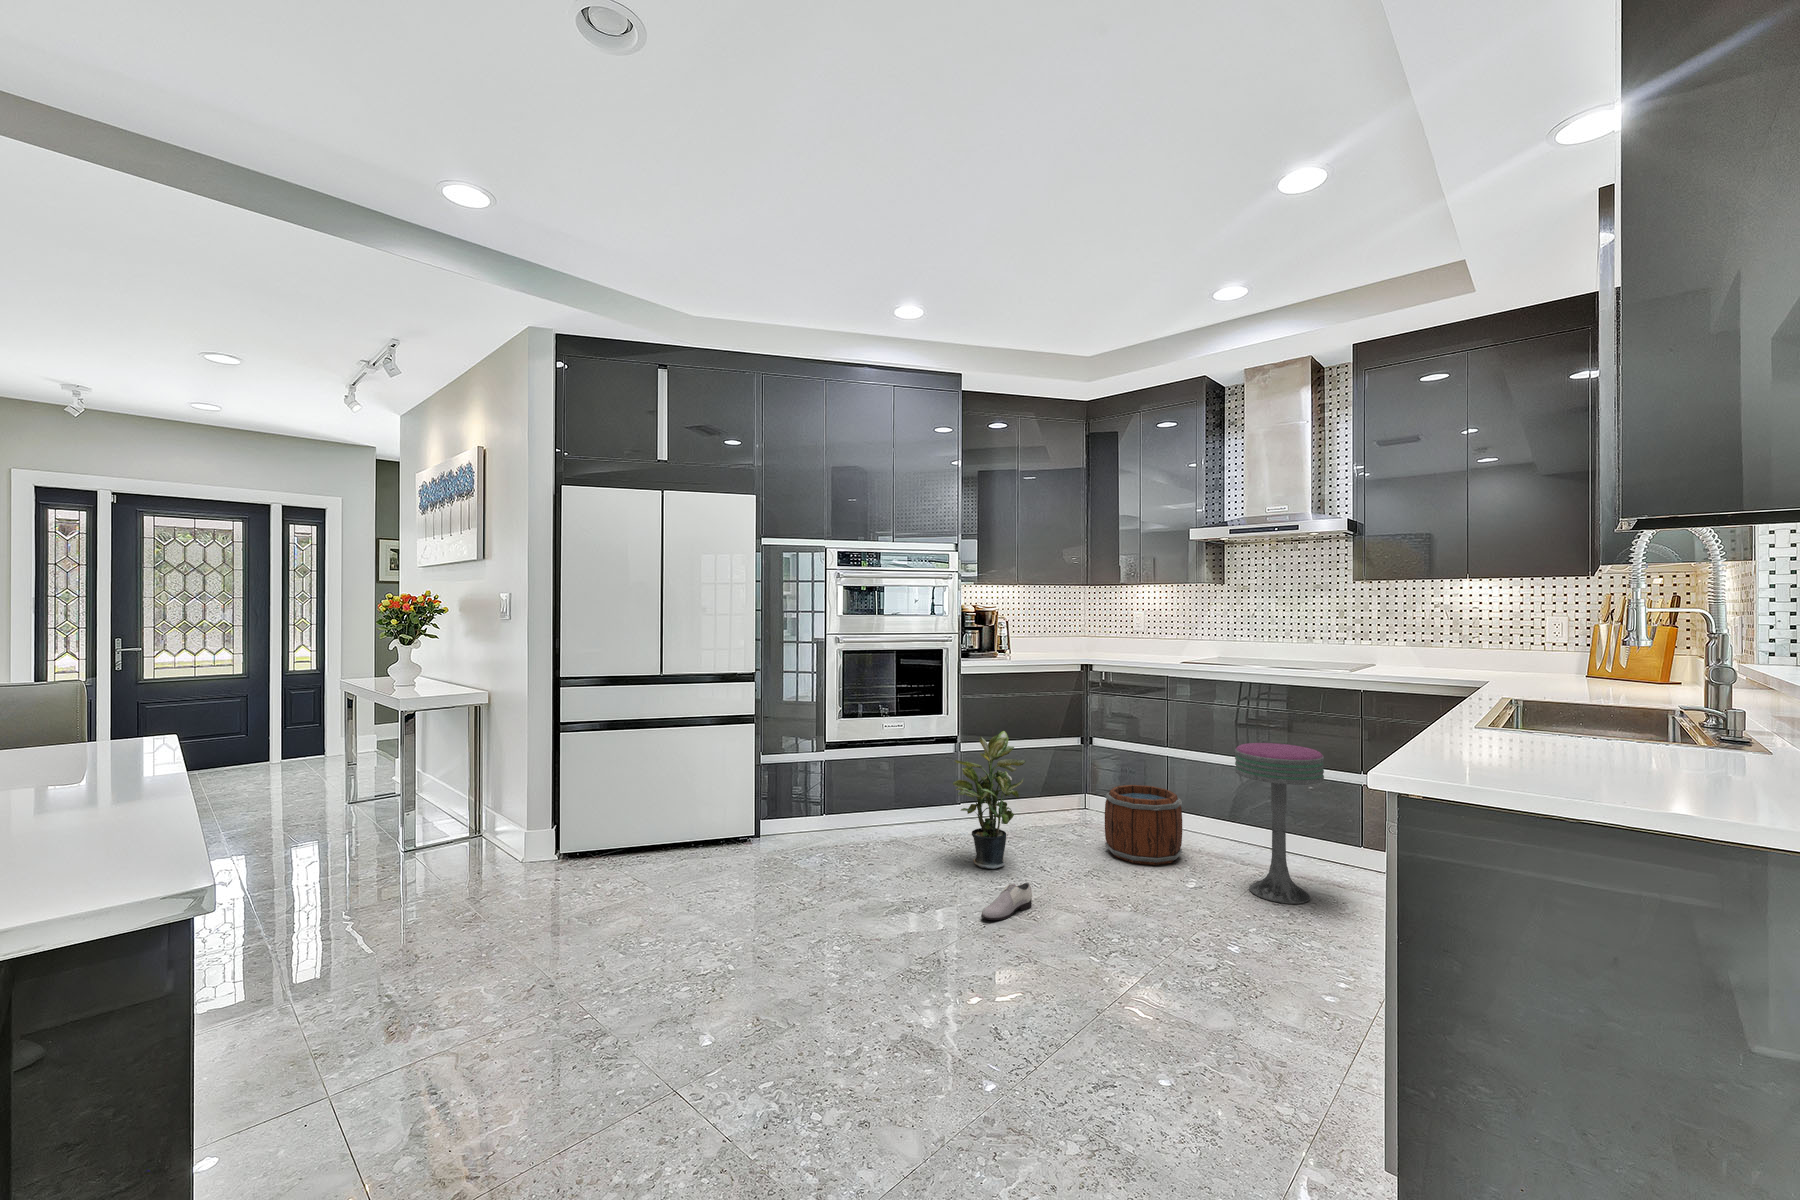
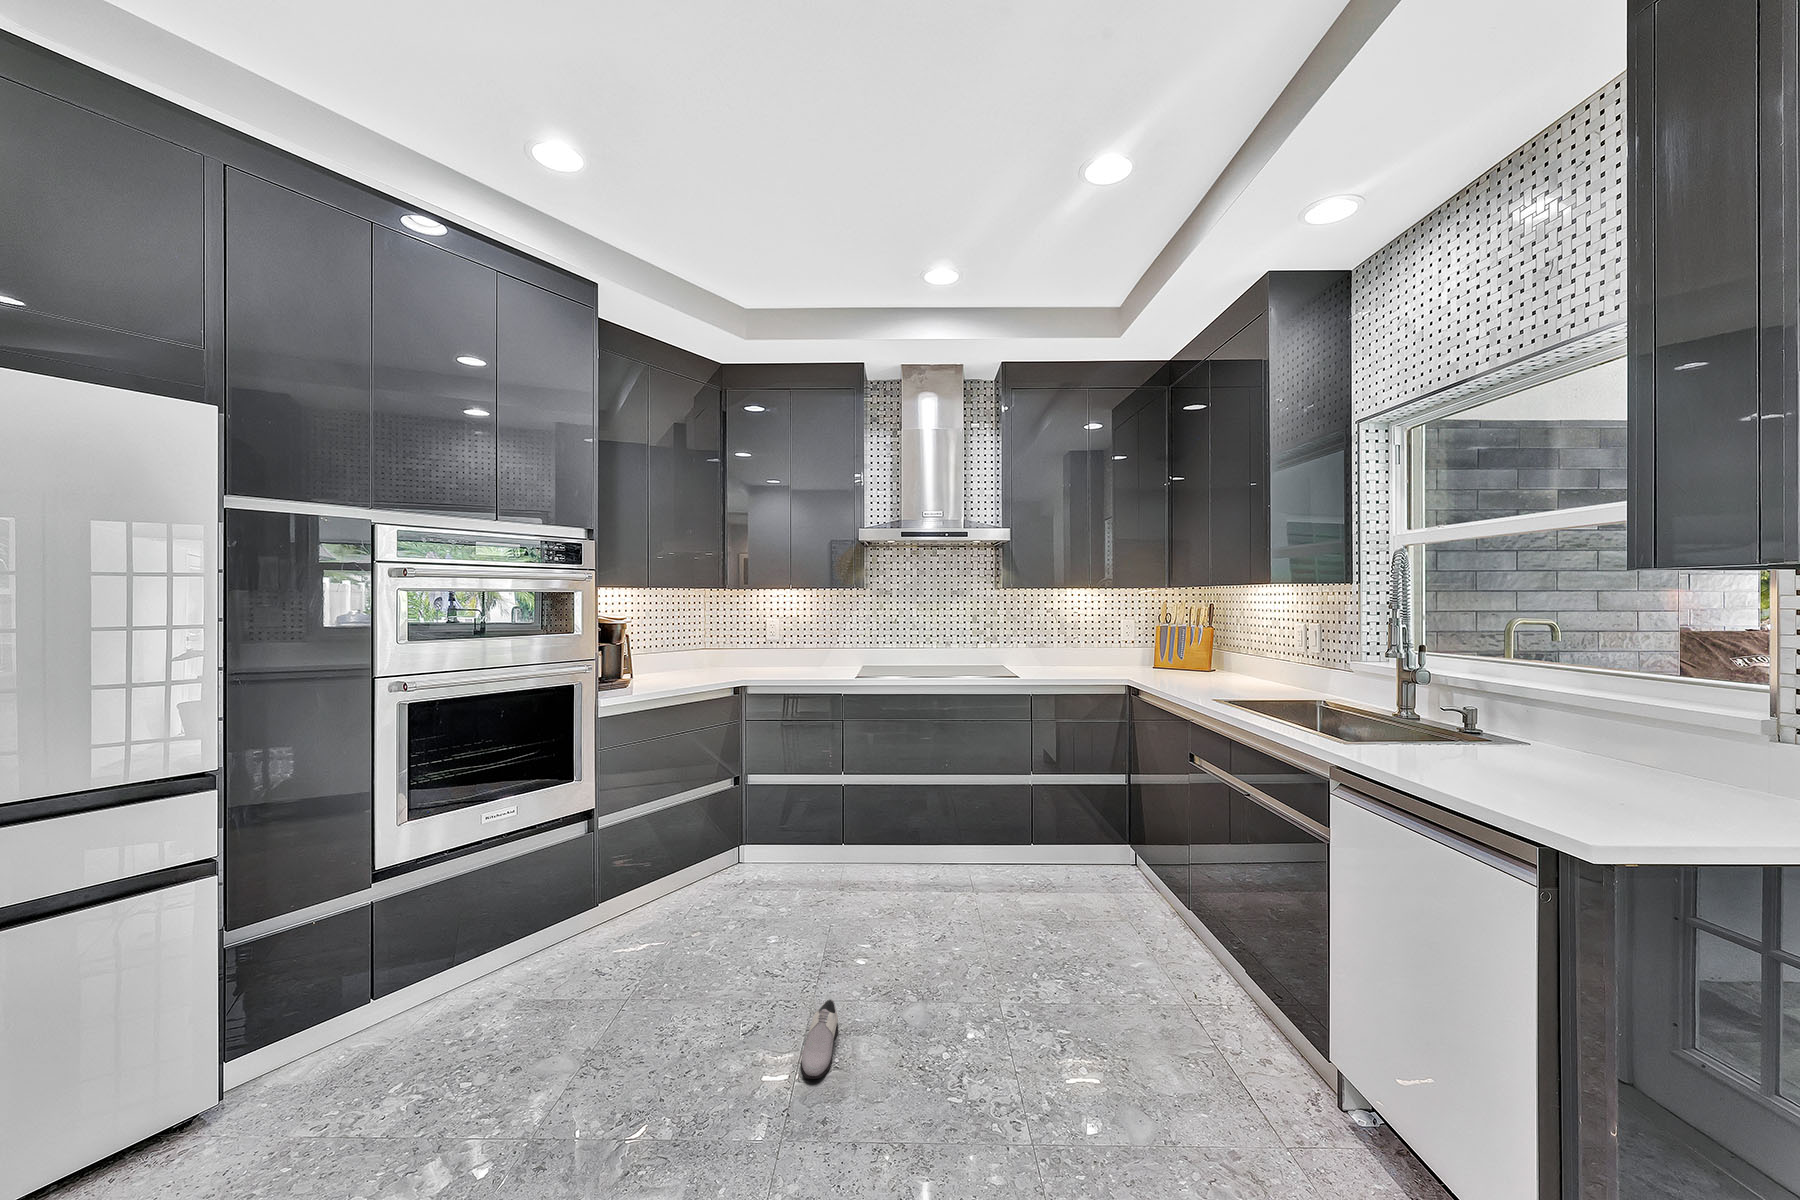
potted plant: present [953,731,1026,869] -> none [665,795,771,994]
bar stool: present [1235,743,1324,904] -> none [973,757,1054,921]
bucket: present [1105,785,1182,865] -> none [821,822,904,919]

